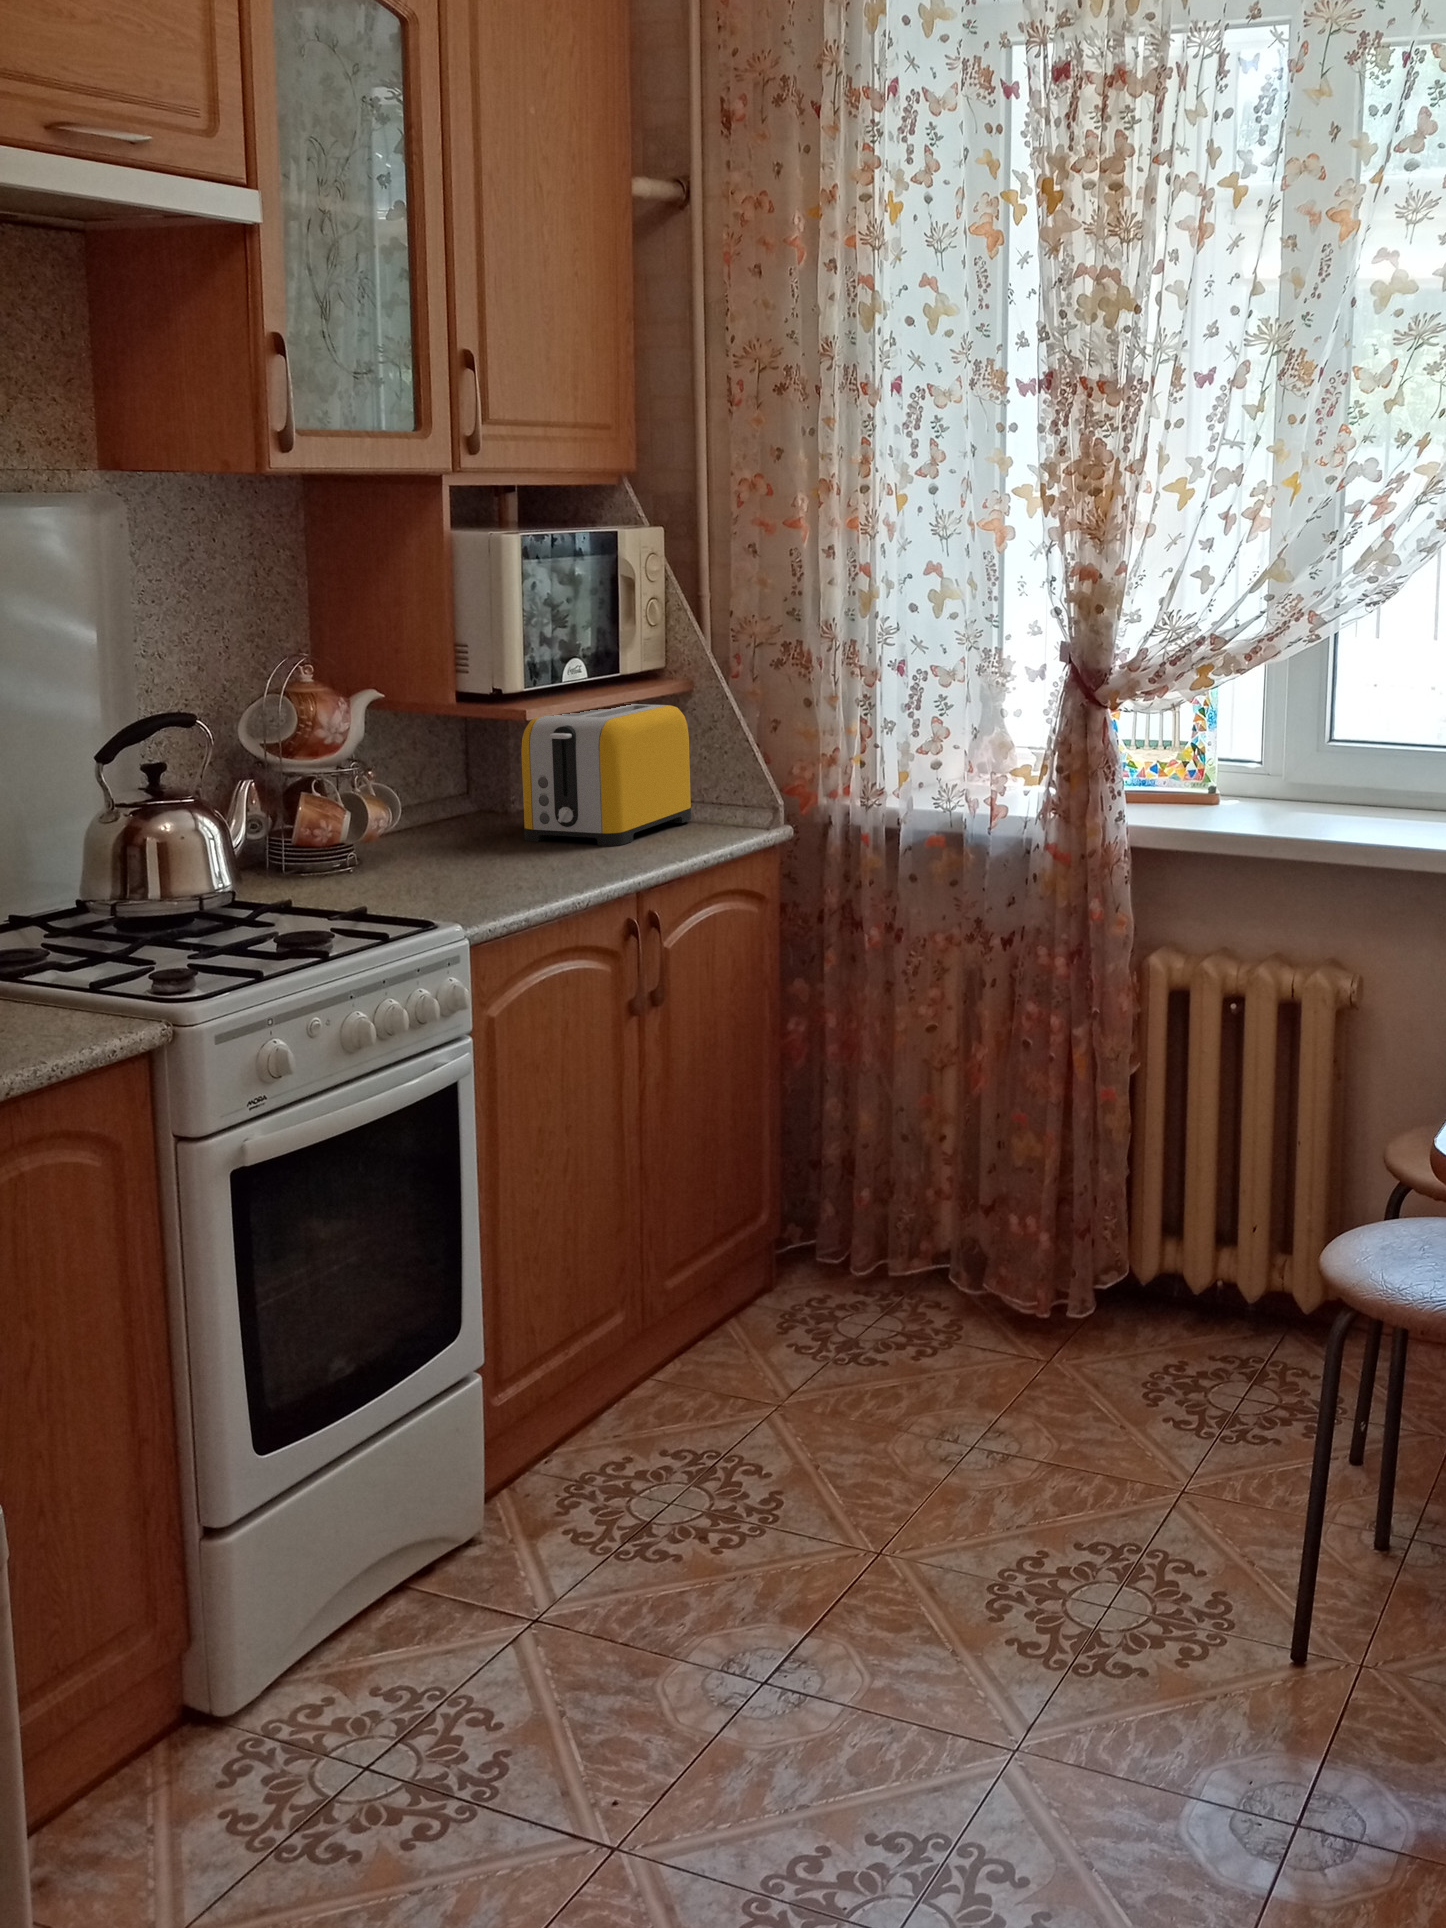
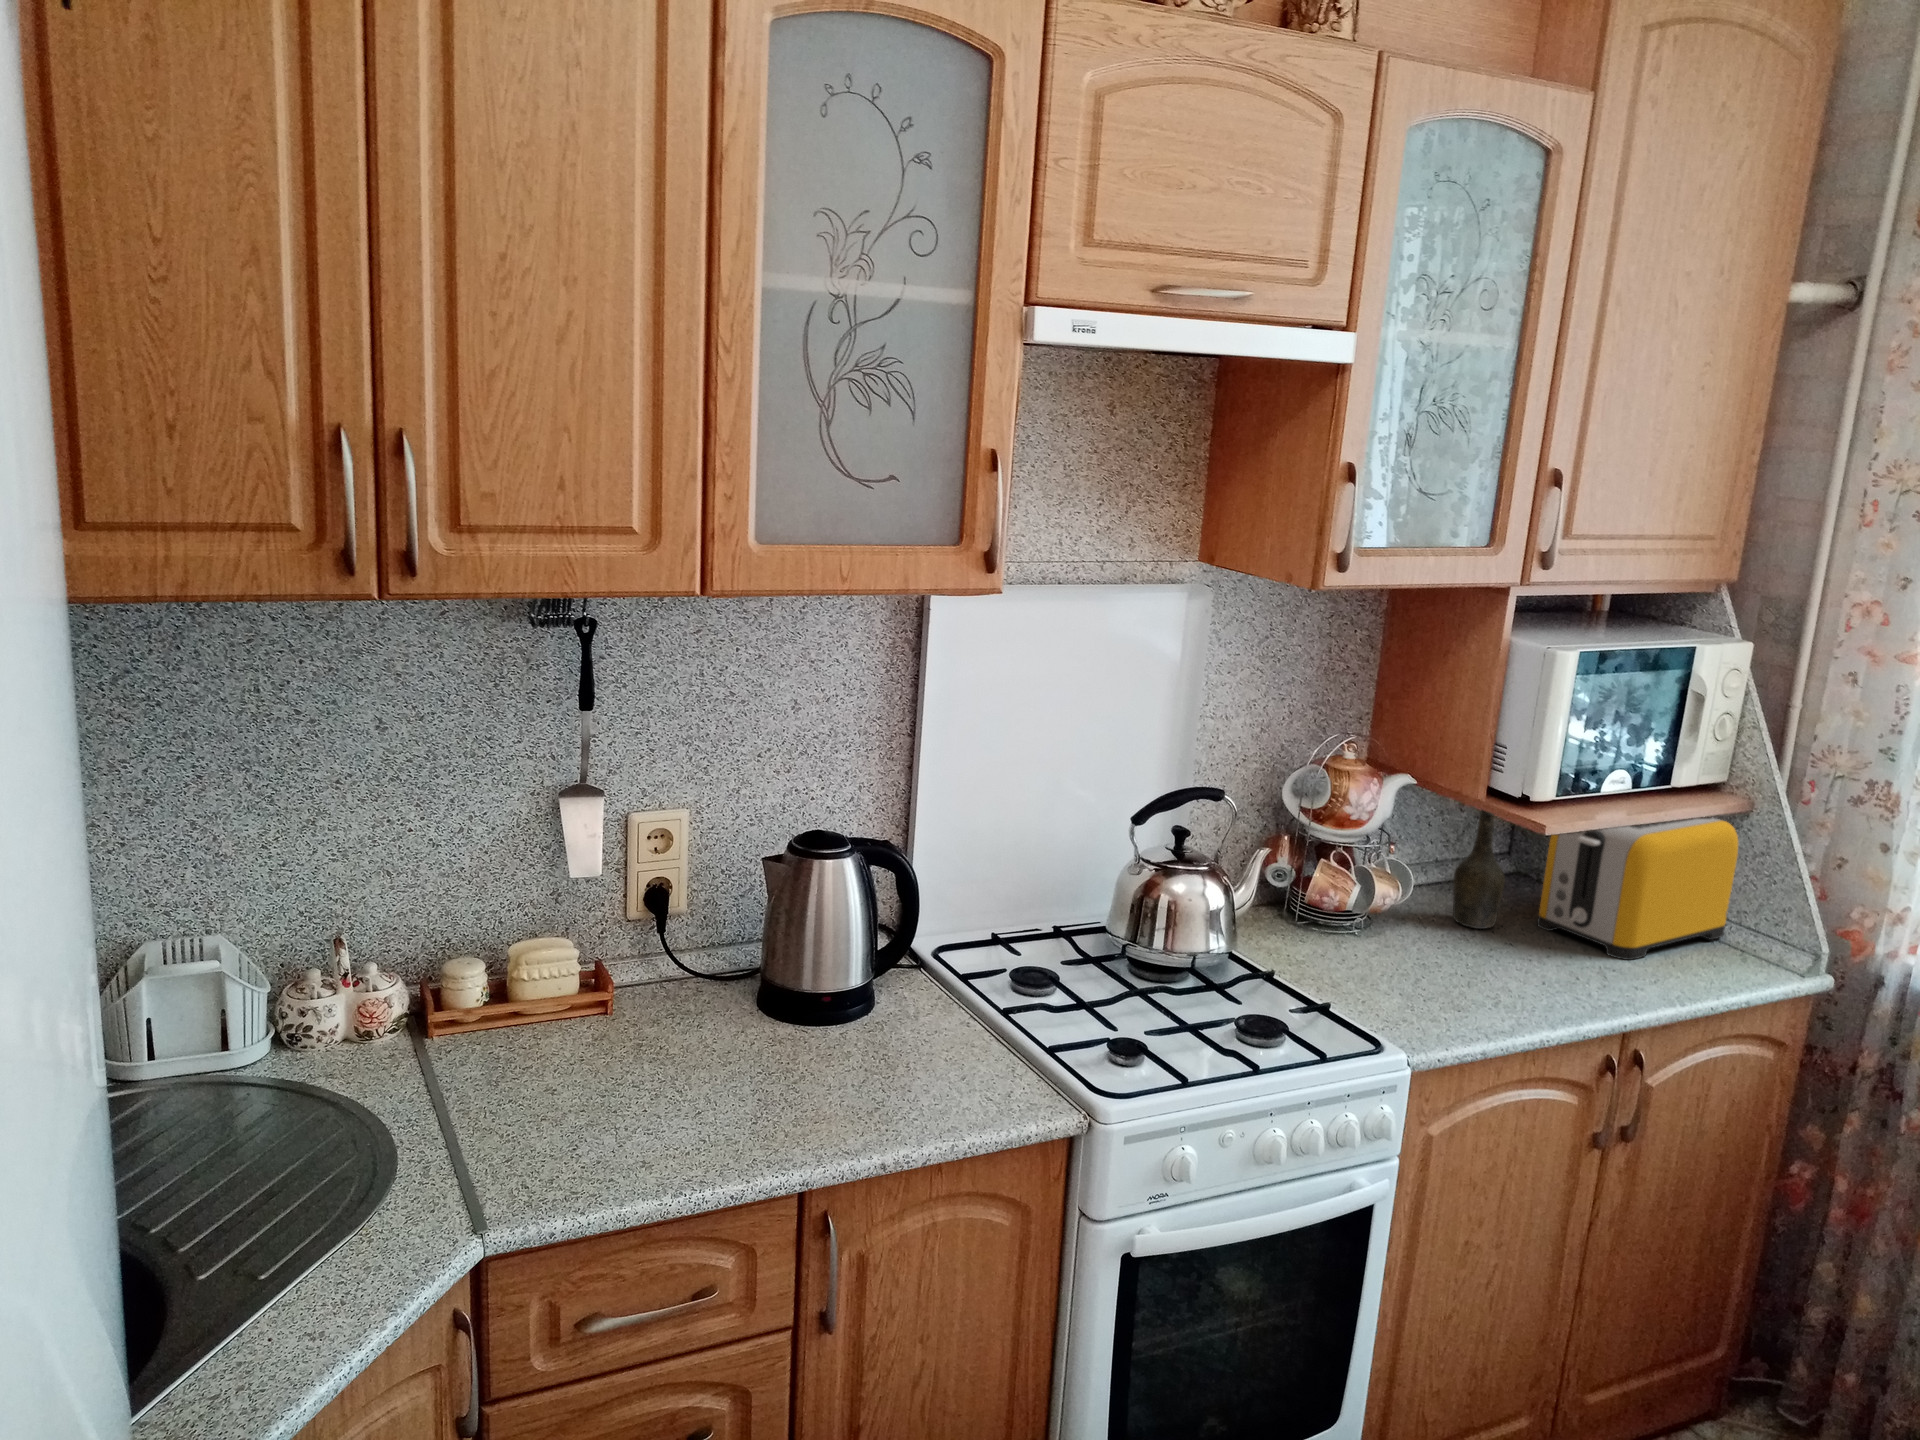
bottle: none [436,663,488,850] -> present [1453,810,1505,929]

